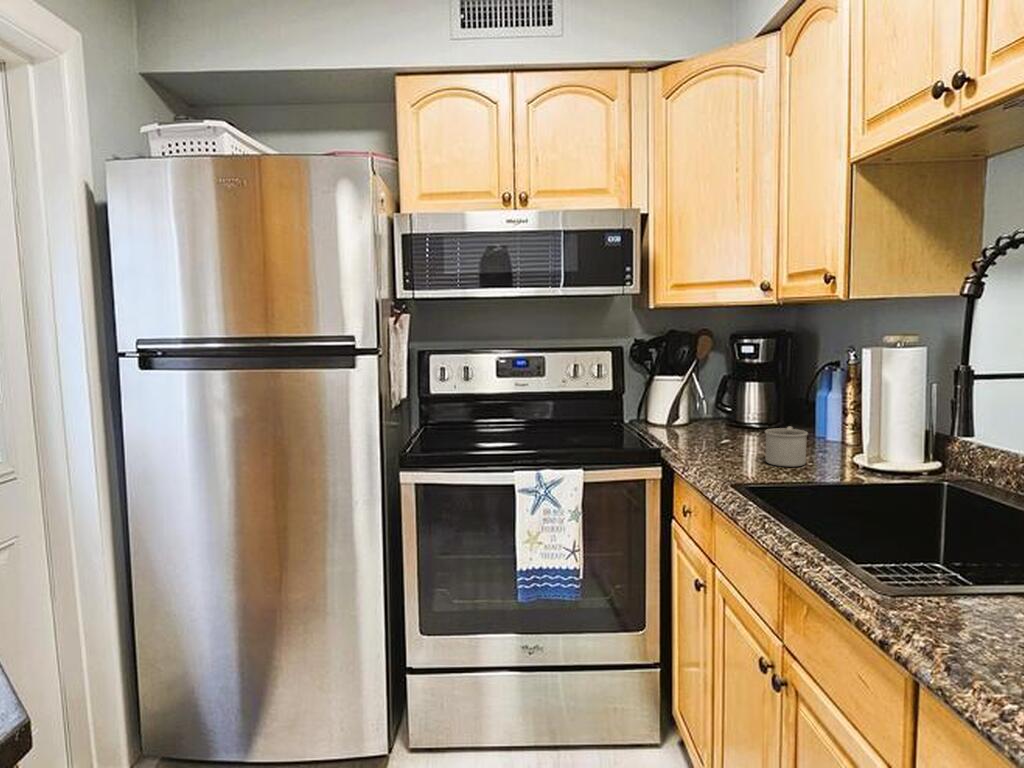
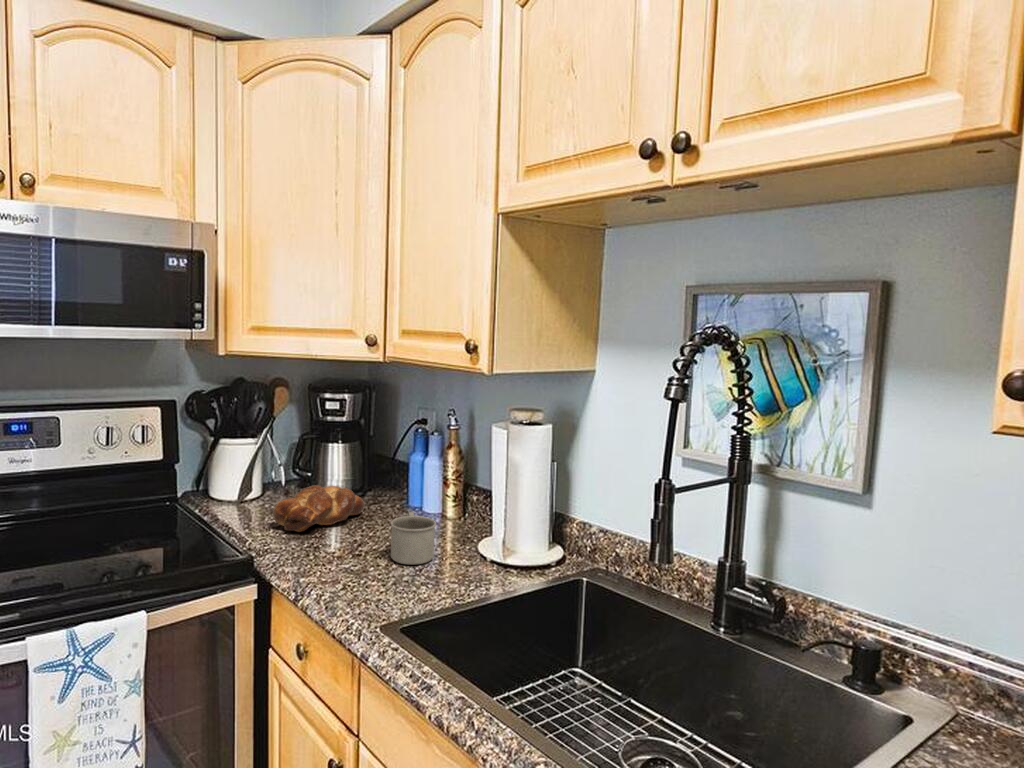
bread loaf: none [685,410,766,442] -> present [273,485,365,532]

